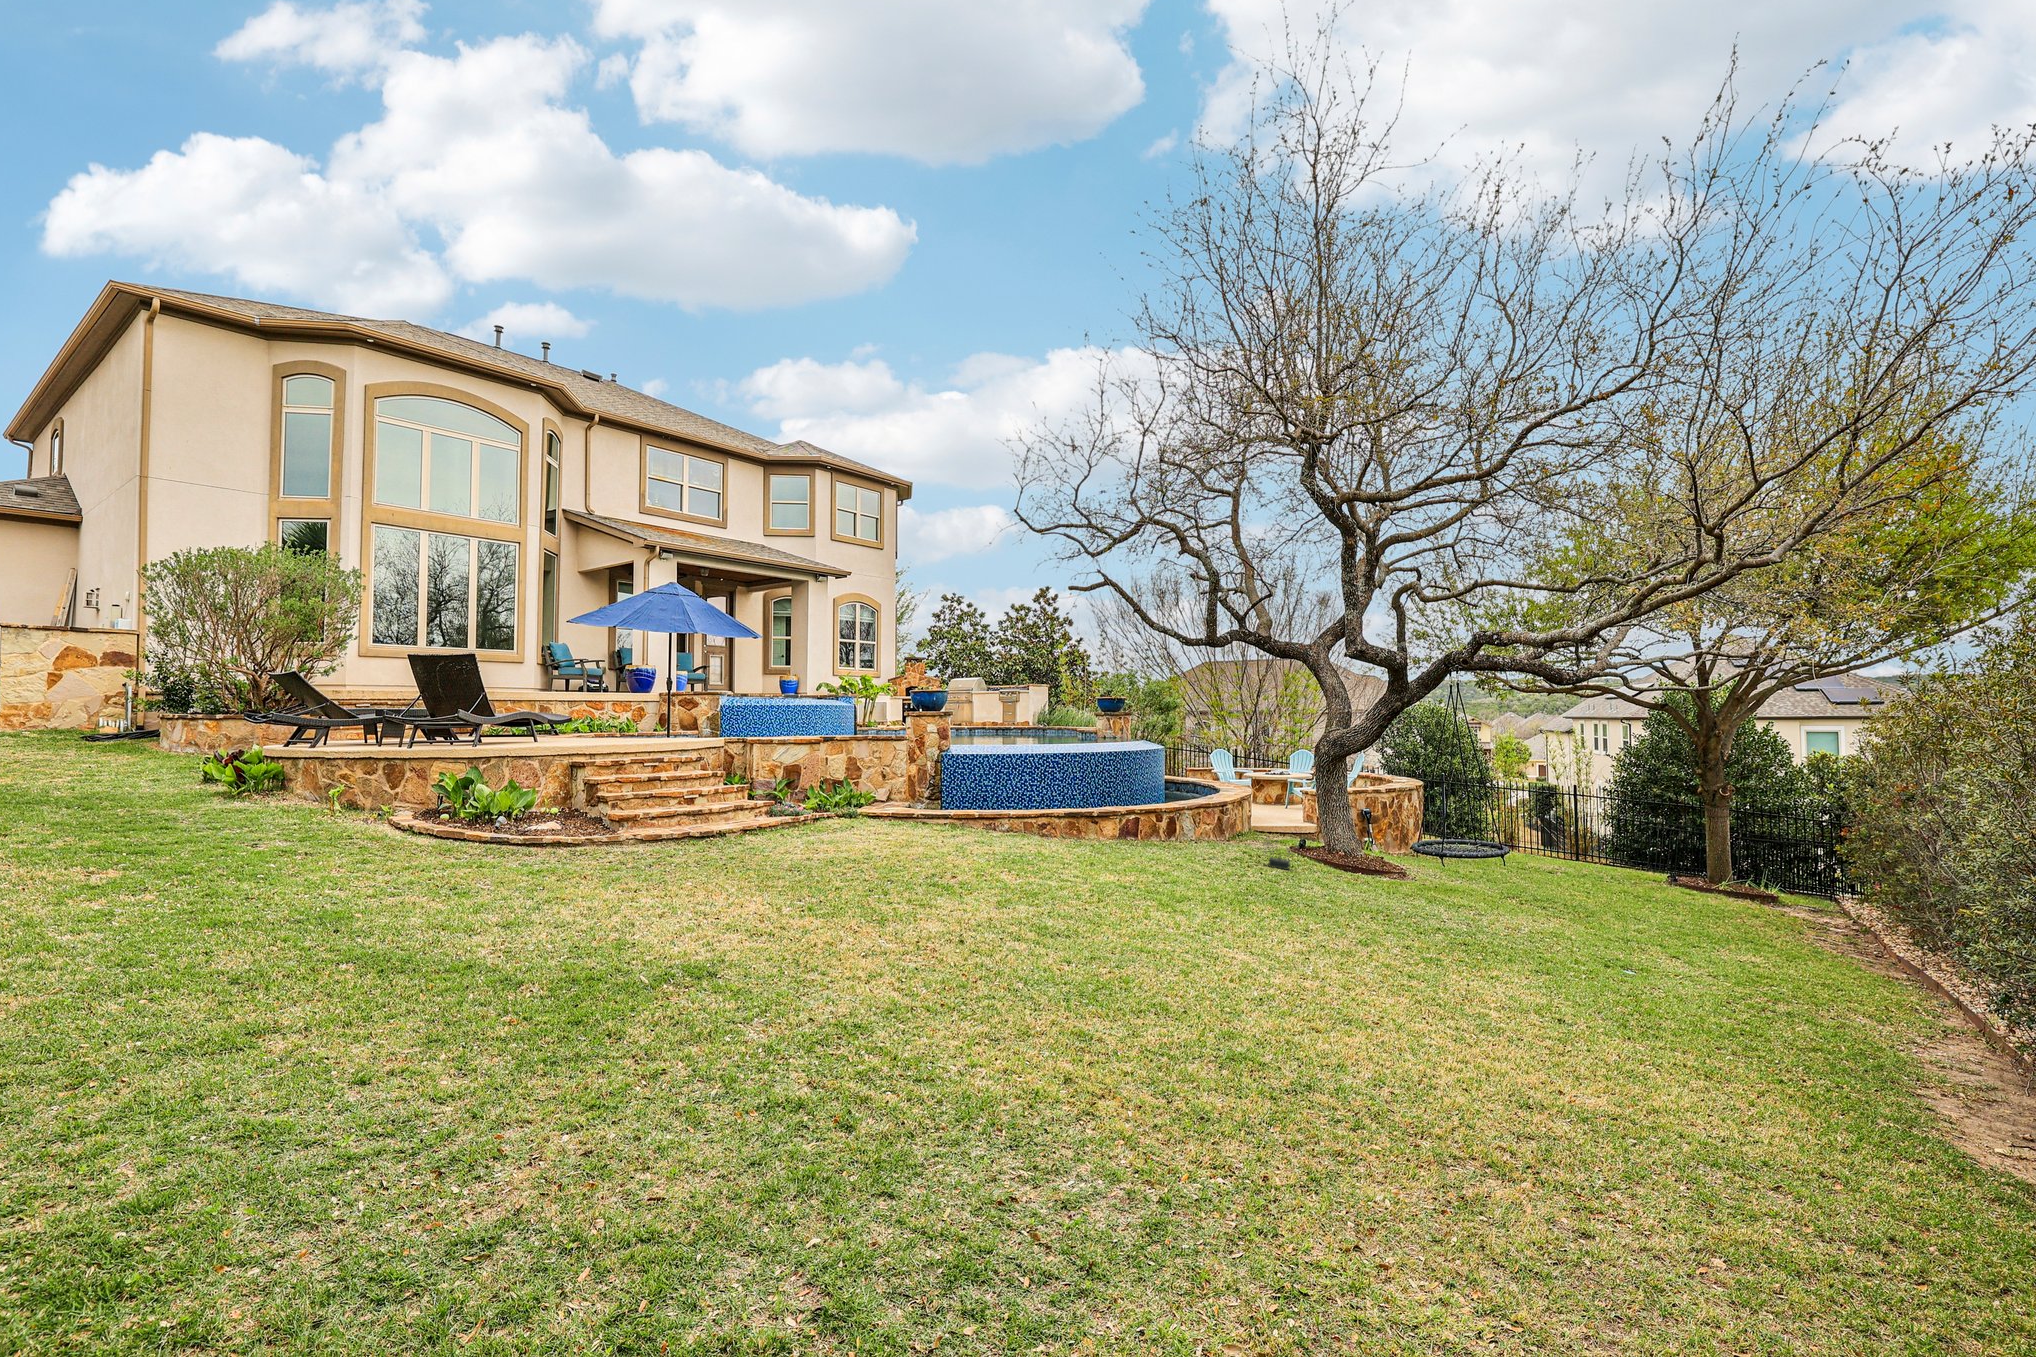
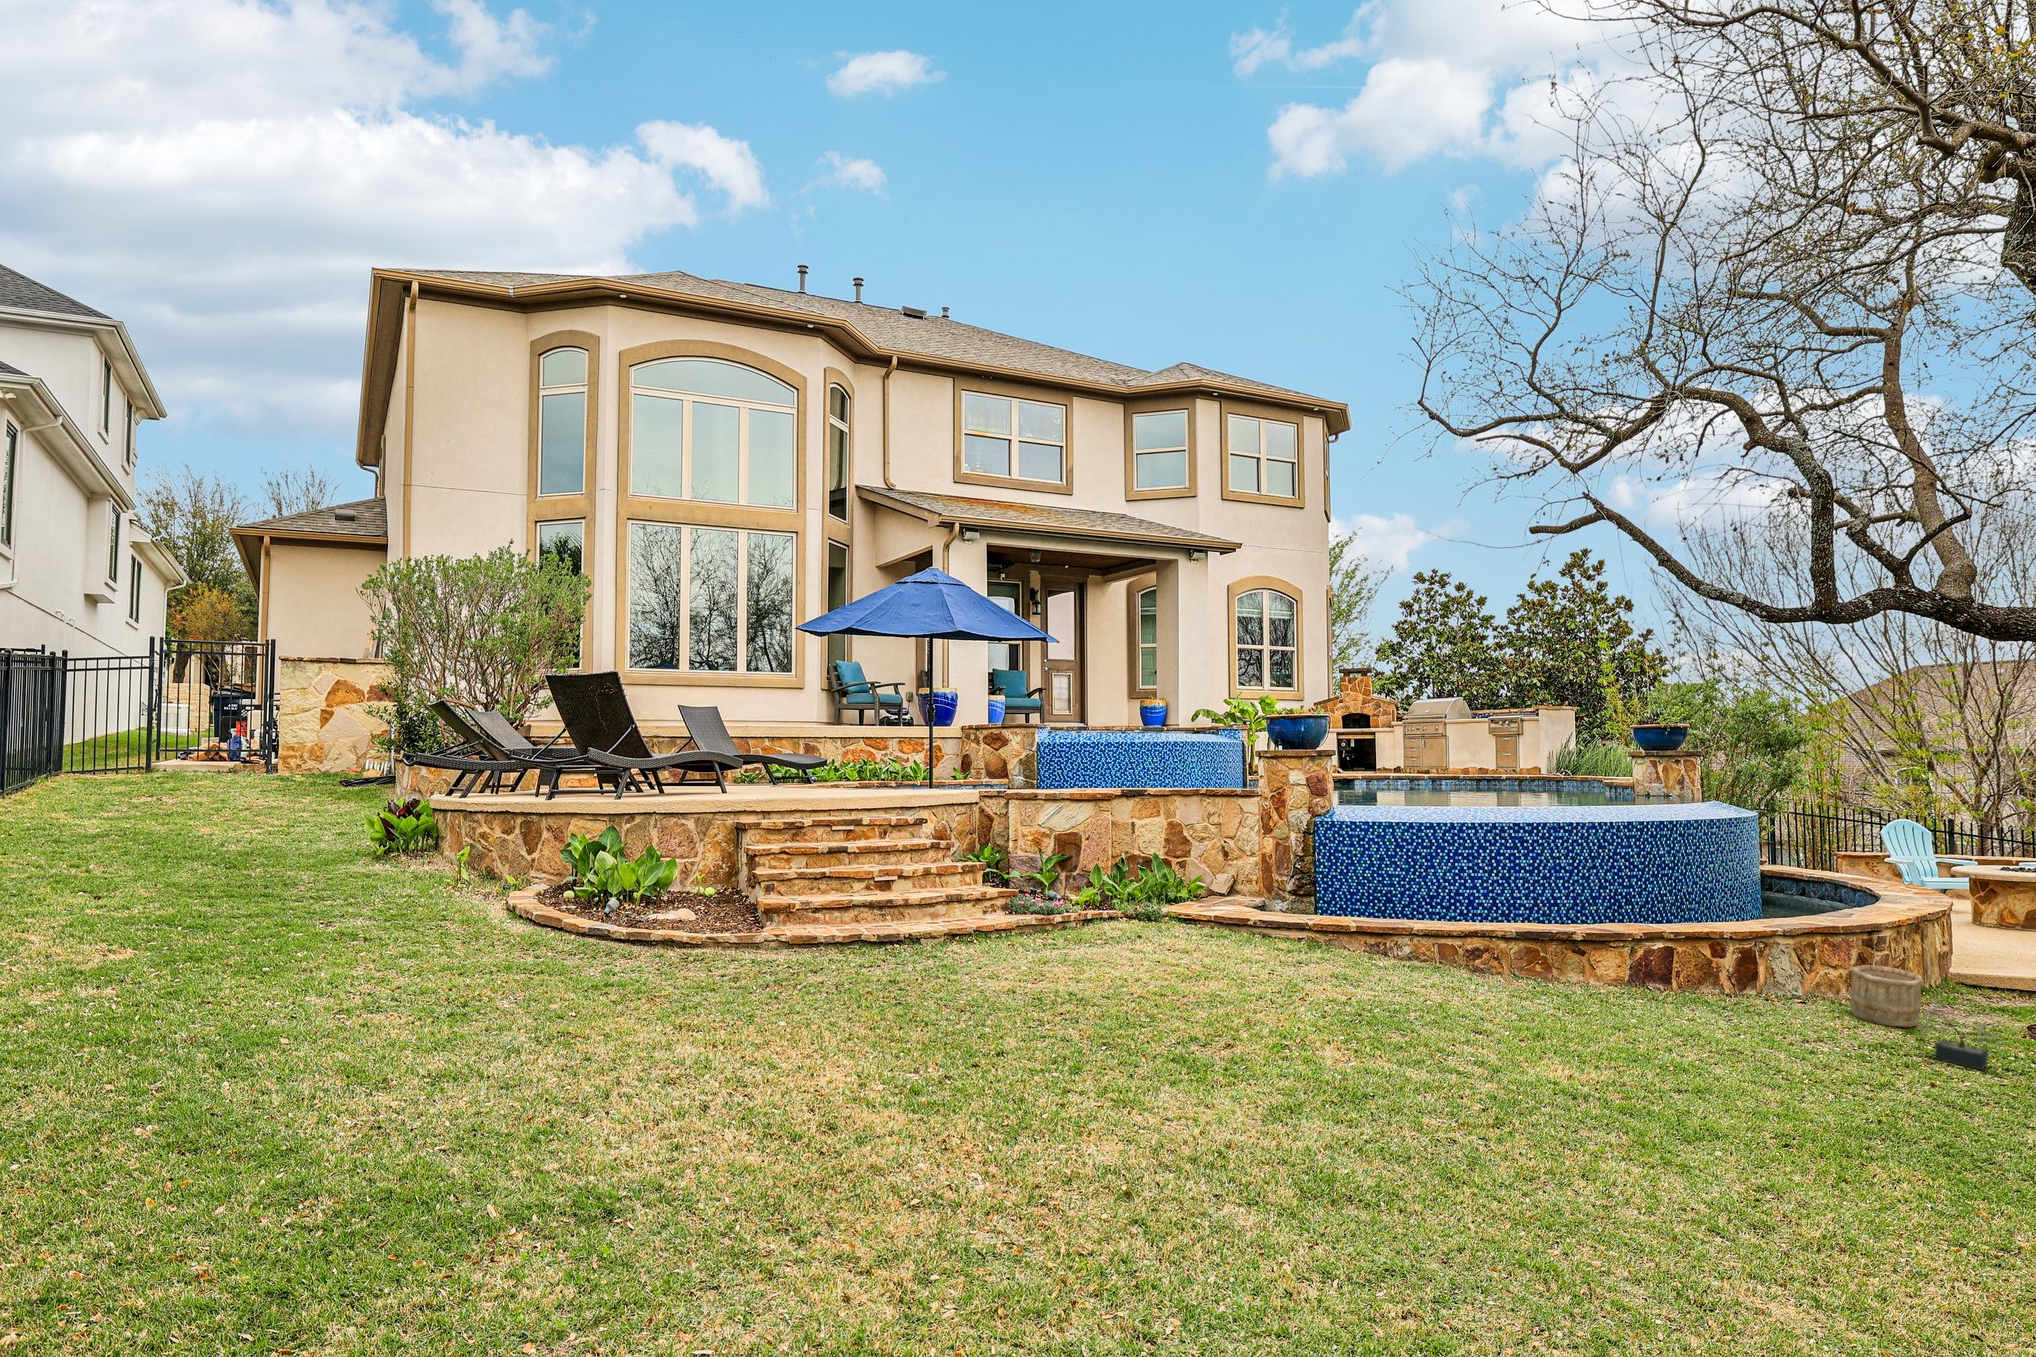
wooden bucket: none [1227,823,1260,853] -> present [1851,965,1924,1027]

